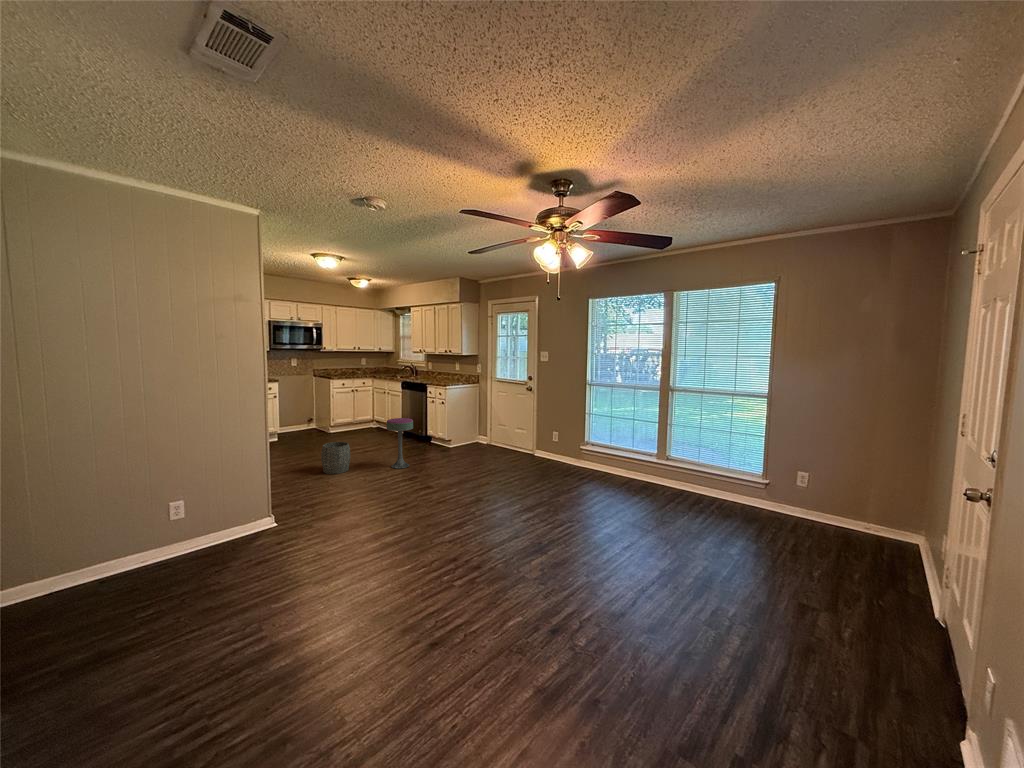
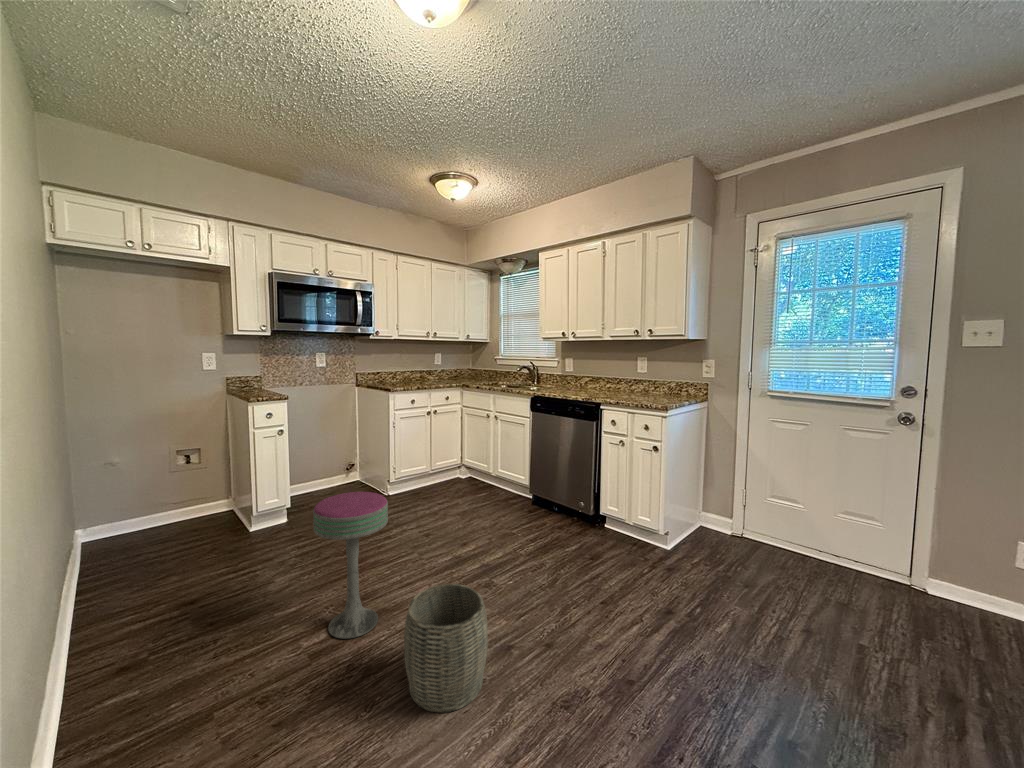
bar stool: present [386,418,413,469] -> present [313,492,388,639]

